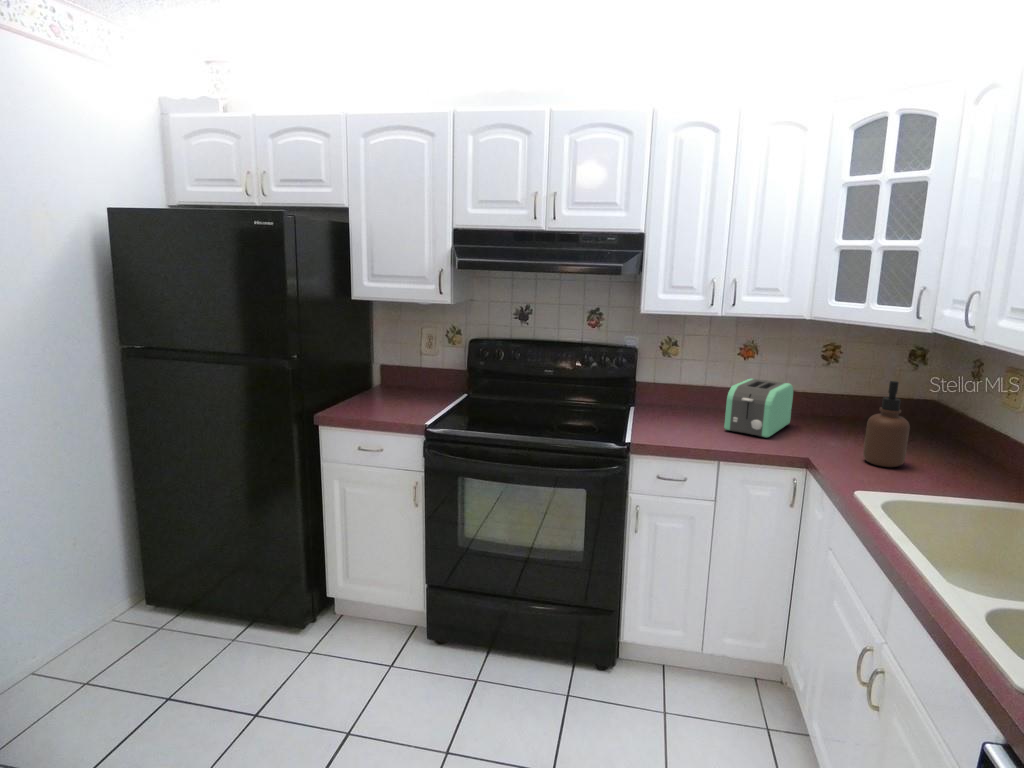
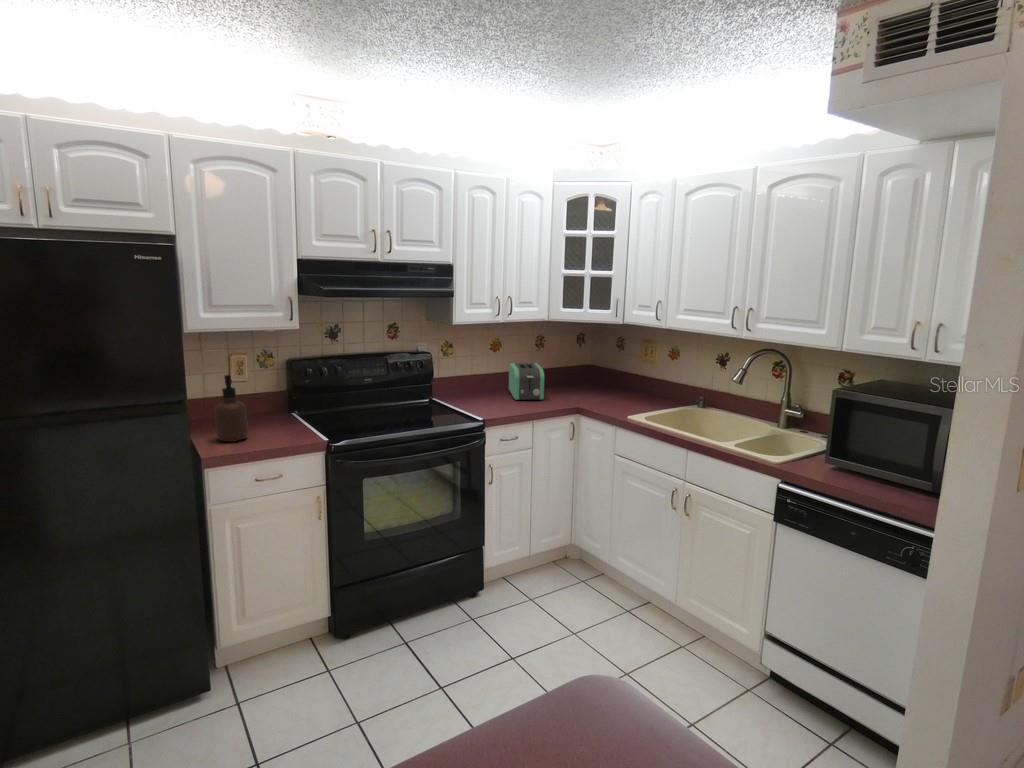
soap dispenser: present [863,381,910,467] -> present [215,375,248,442]

